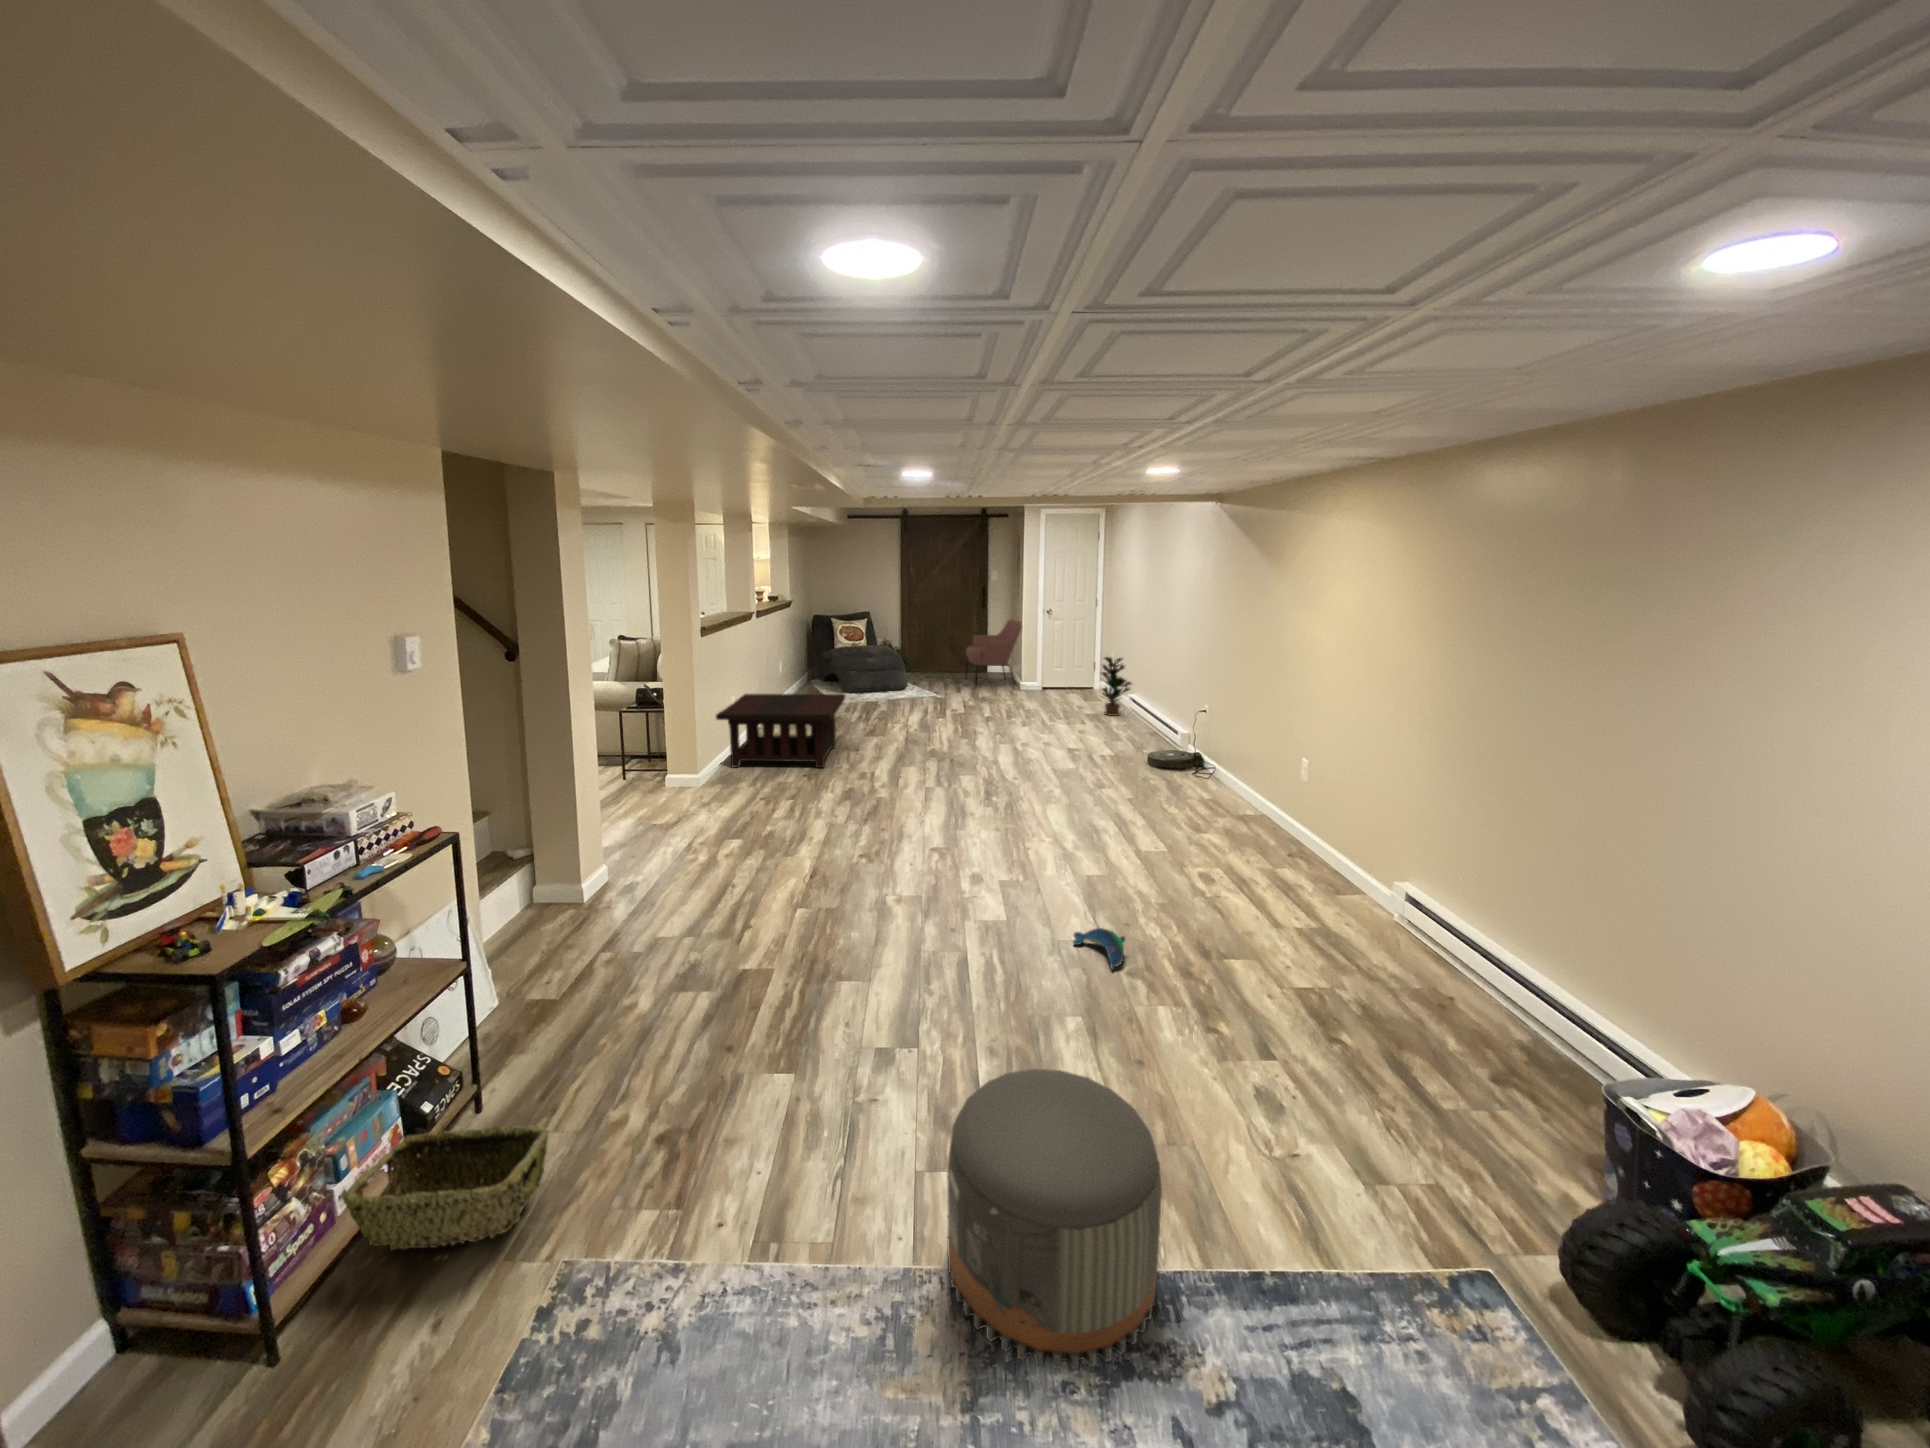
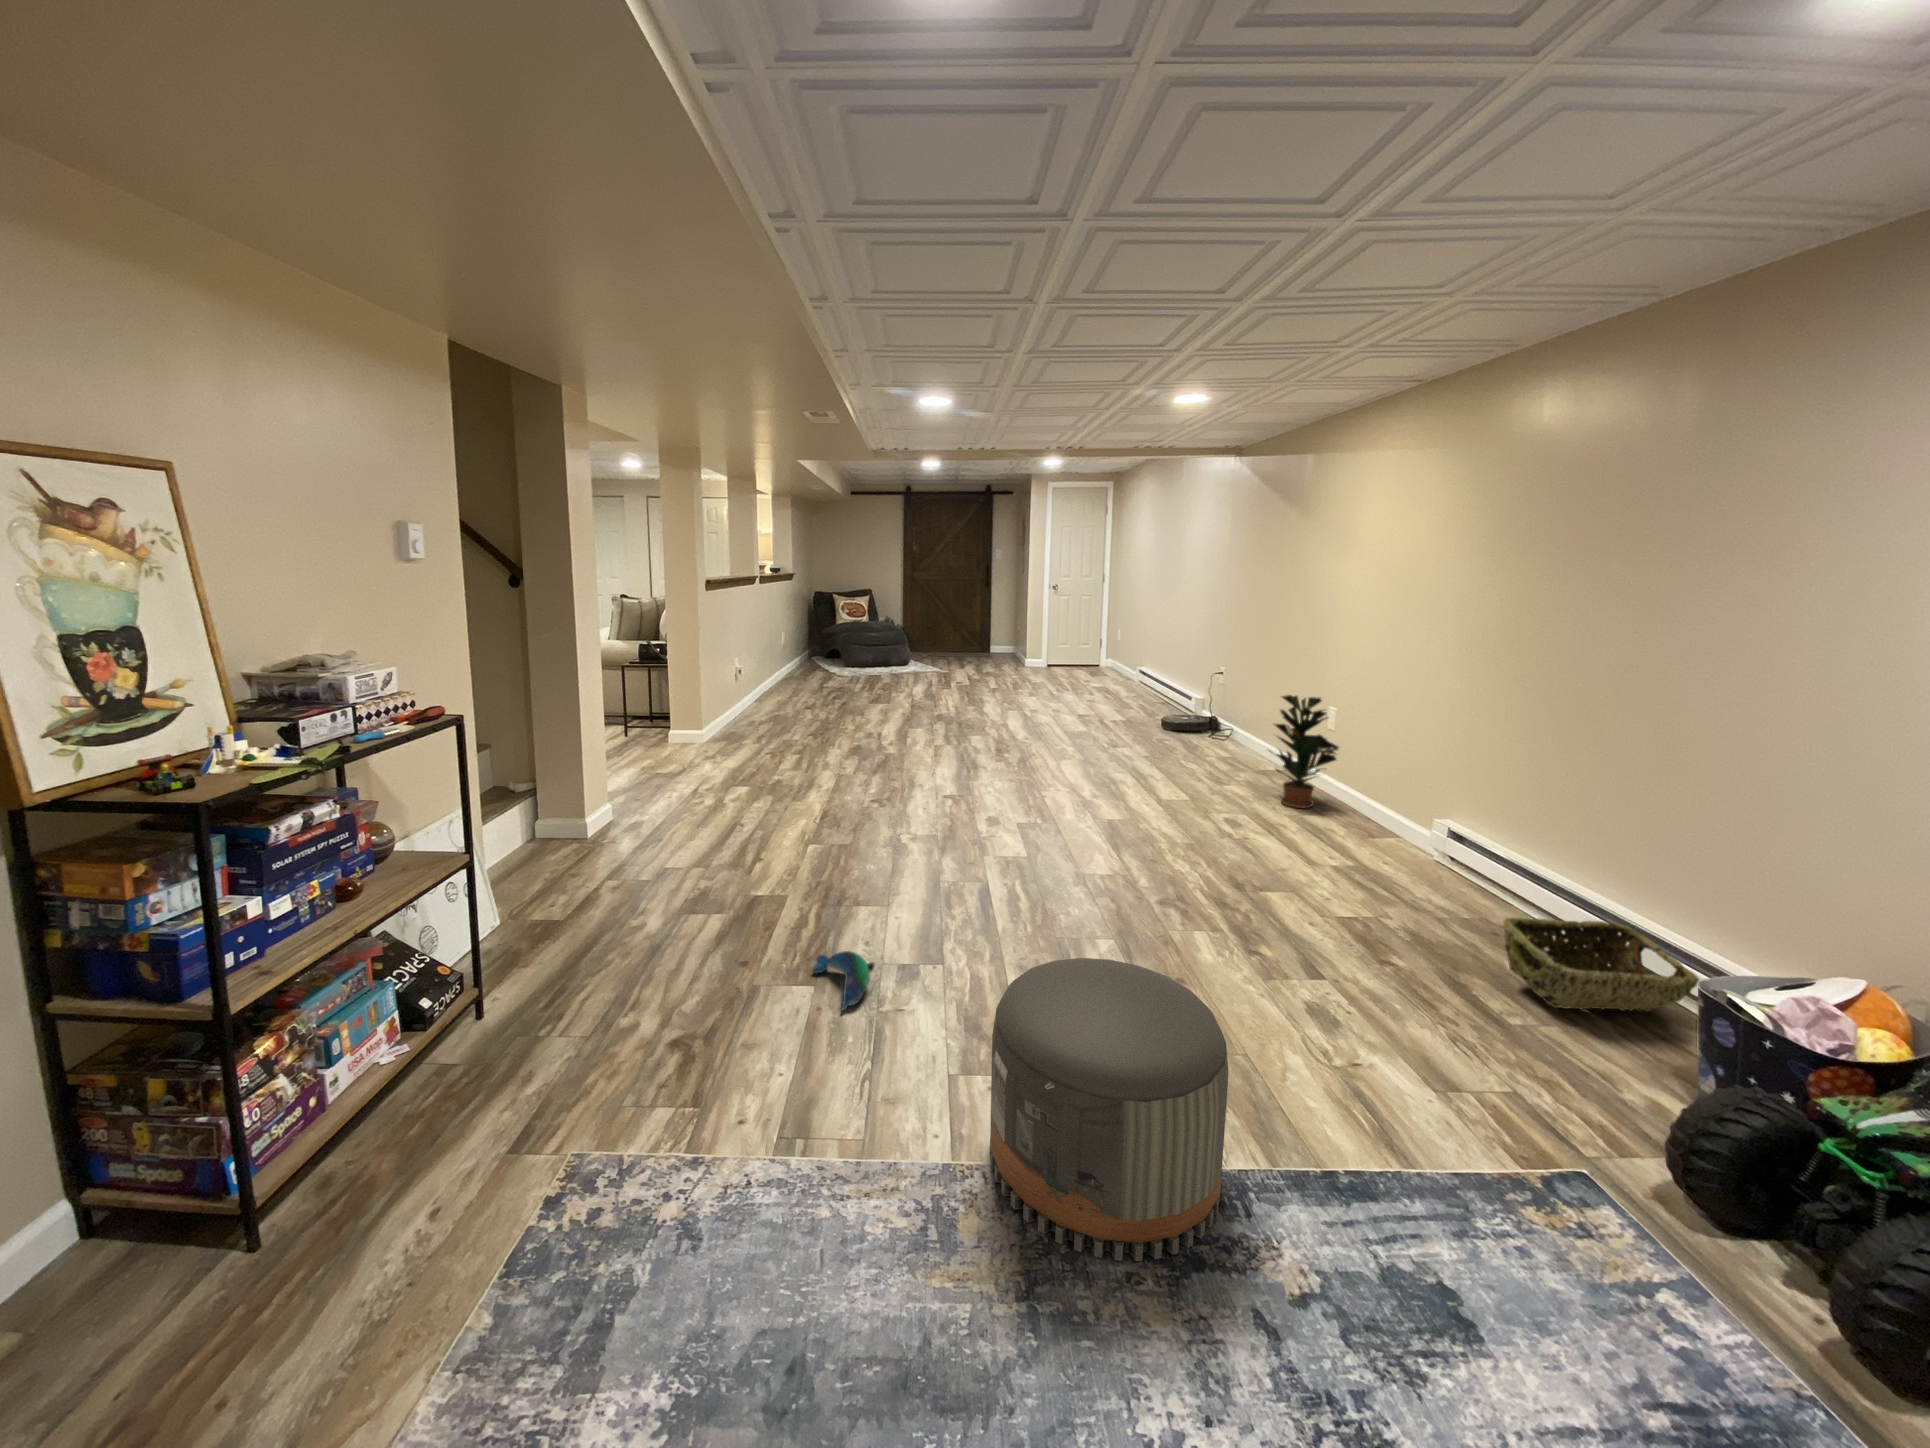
armchair: present [965,619,1023,685] -> none [967,598,1026,664]
potted plant: present [1101,657,1131,716] -> present [1270,695,1339,808]
coffee table: present [716,694,845,768] -> none [721,658,851,729]
plush toy: present [1073,928,1125,969] -> present [812,951,875,1011]
woven basket: present [343,1125,548,1250] -> present [1503,917,1700,1012]

